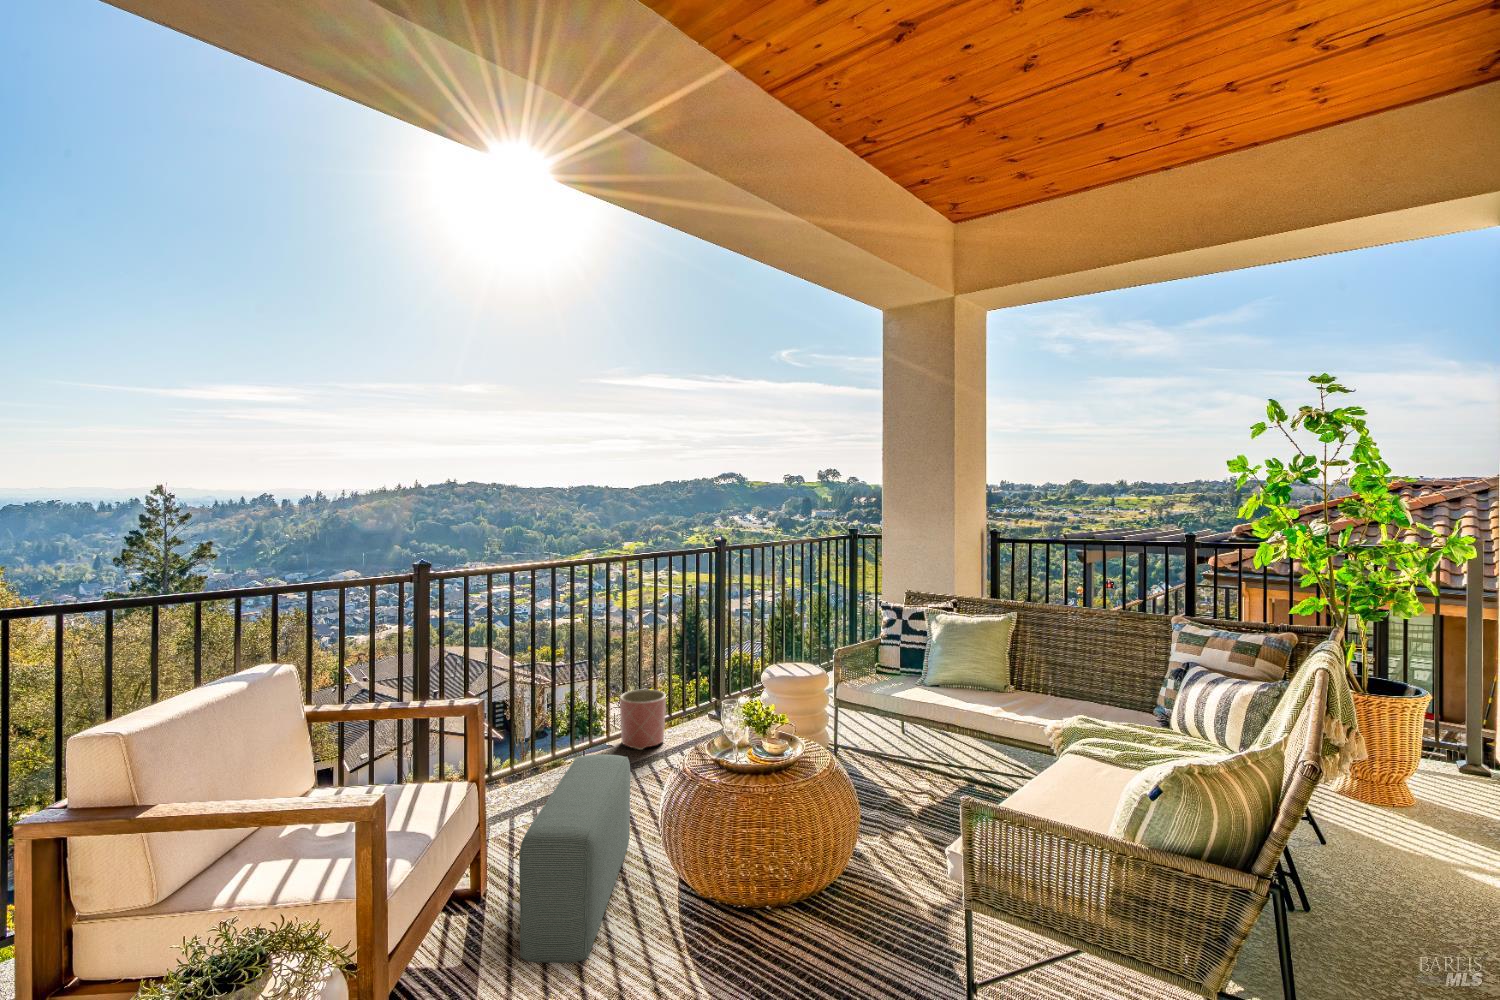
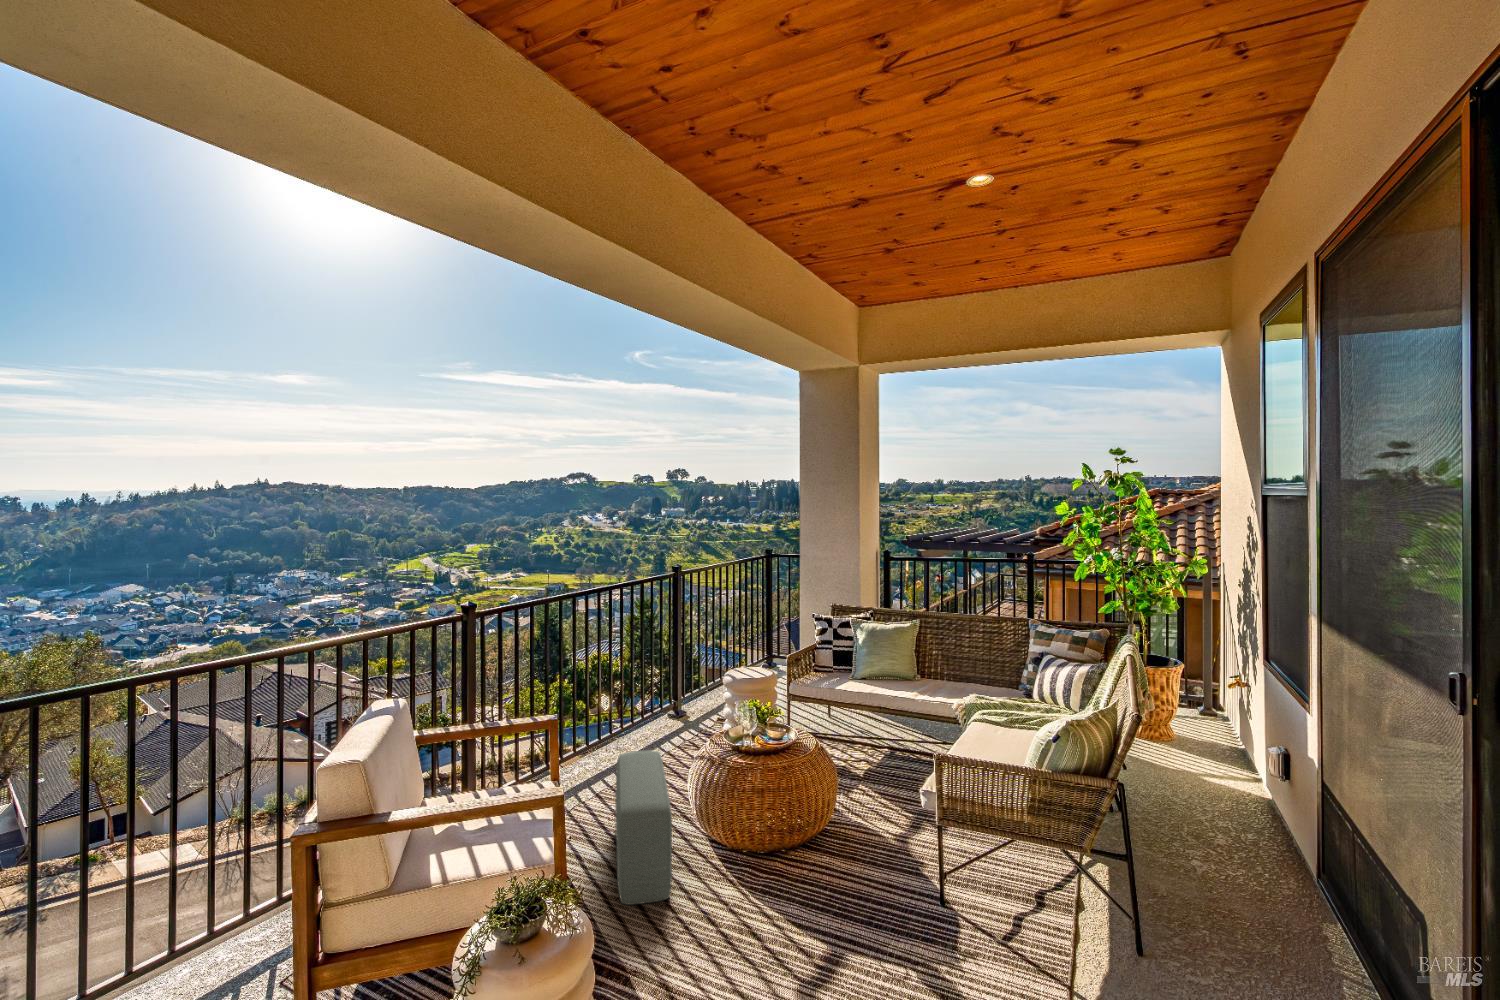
planter: present [620,689,666,750] -> none [608,697,647,748]

